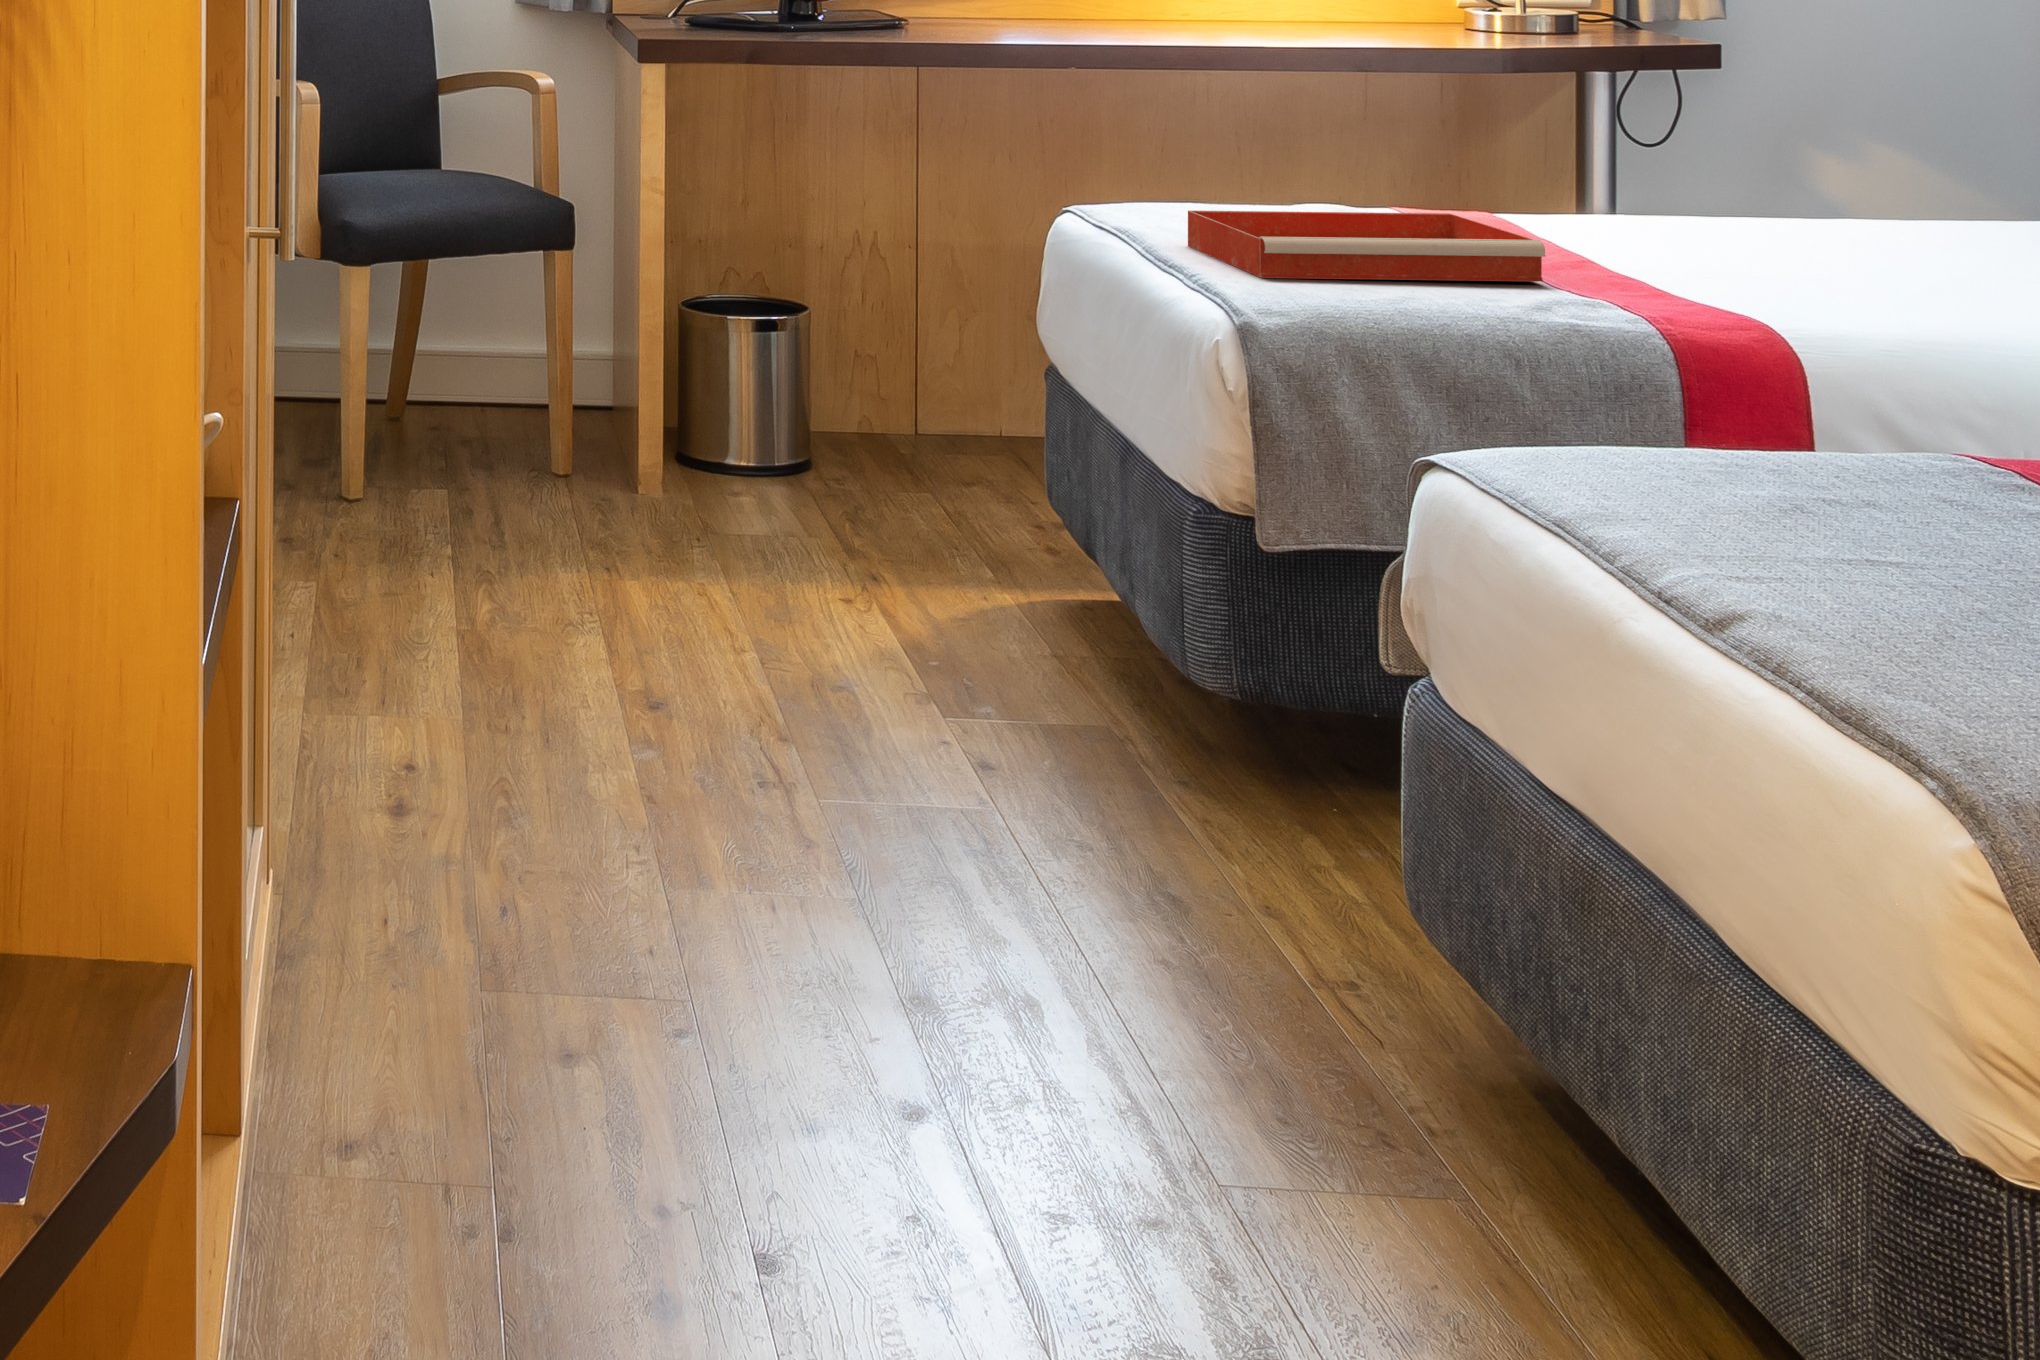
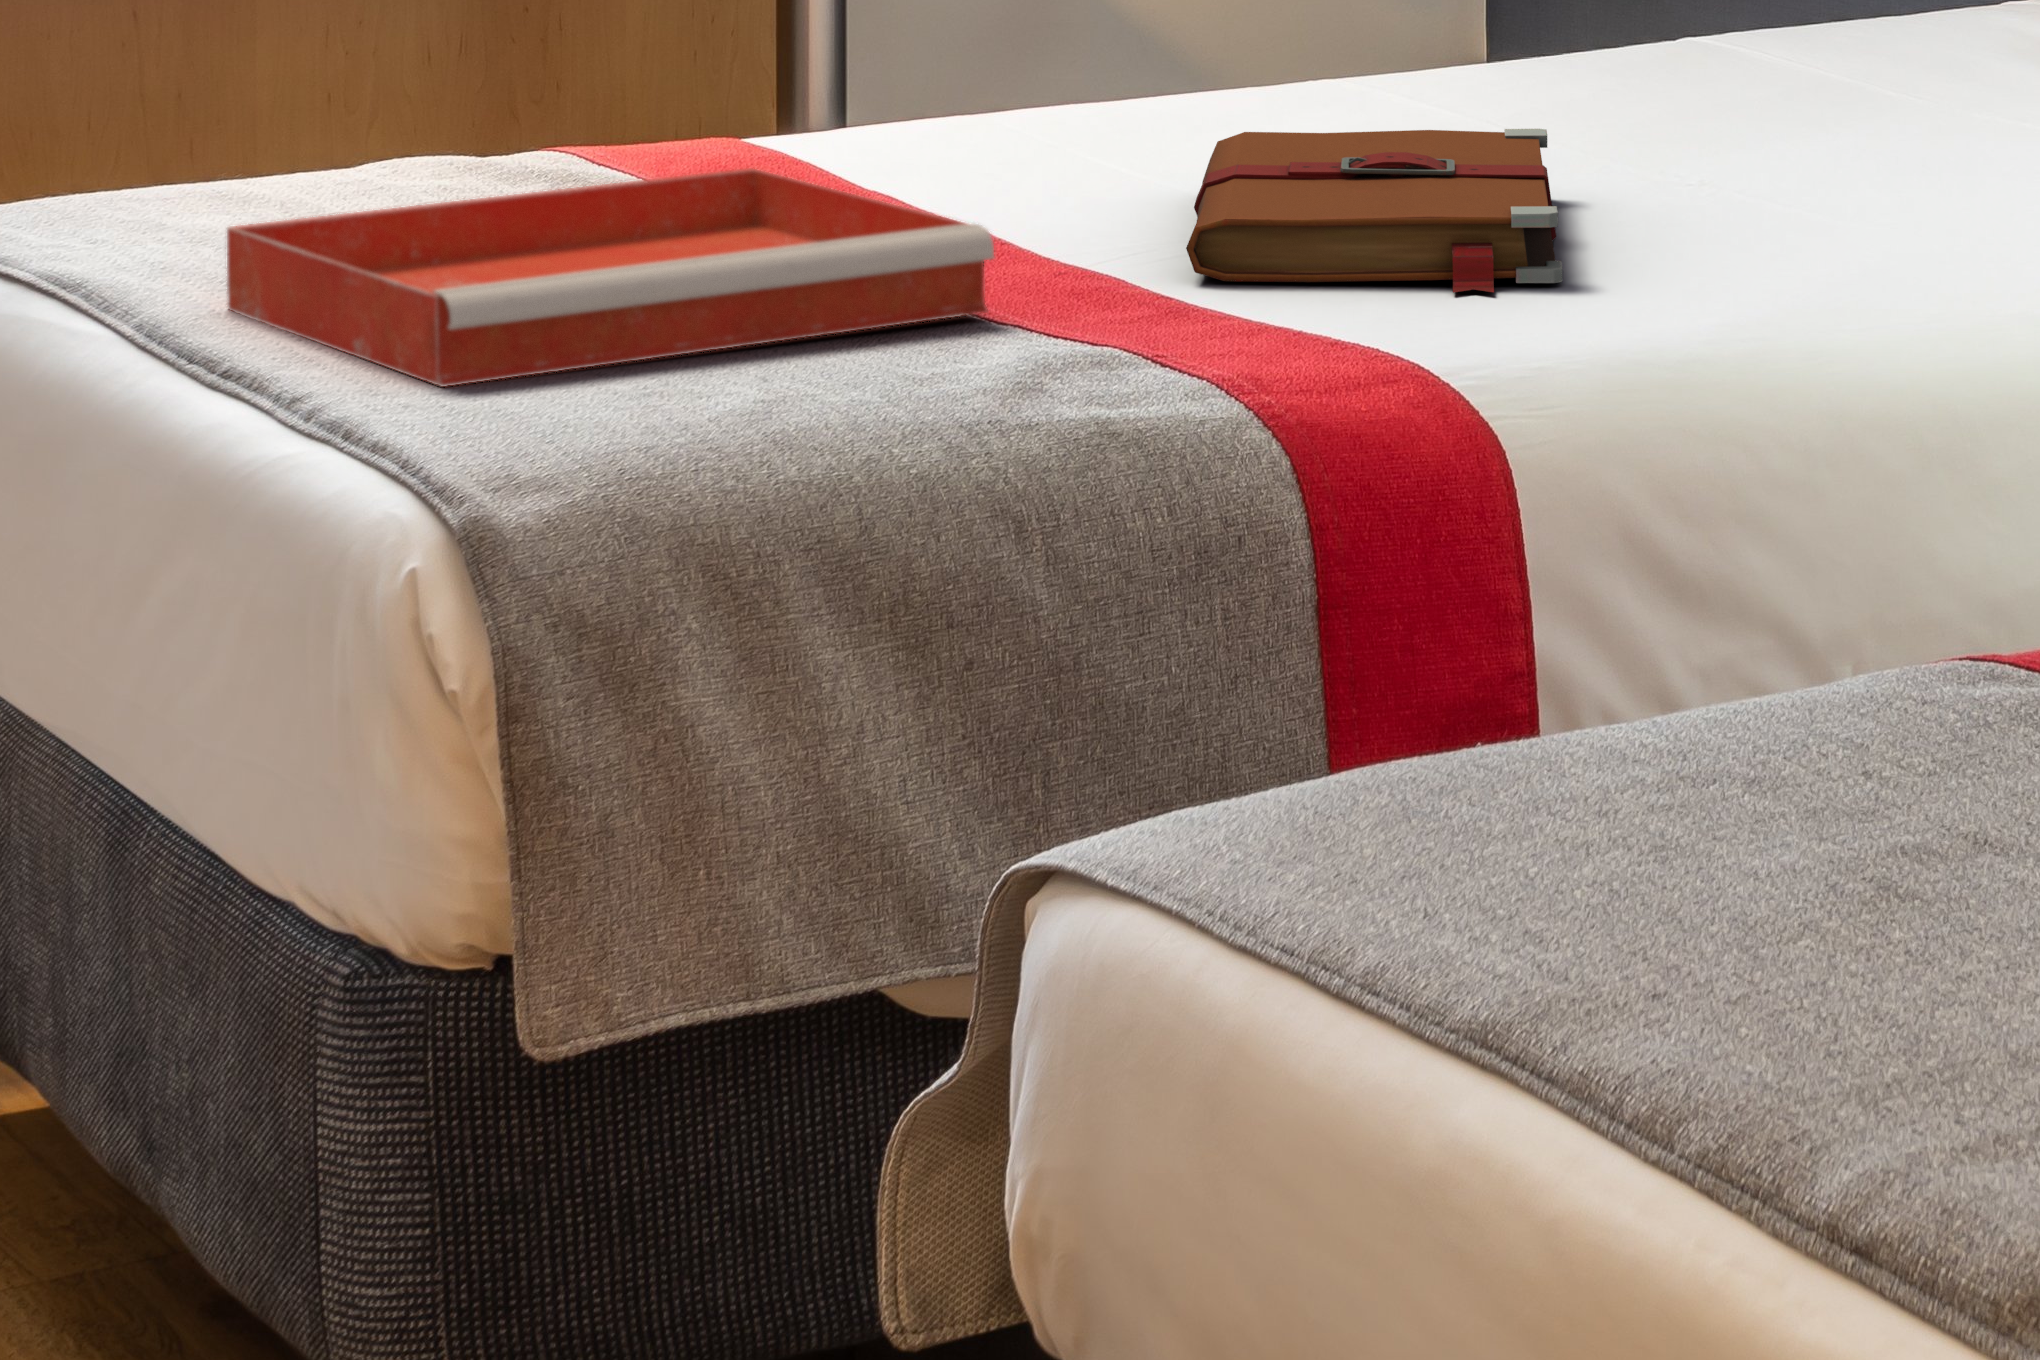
book: none [1662,227,1915,304] -> present [1186,129,1562,292]

